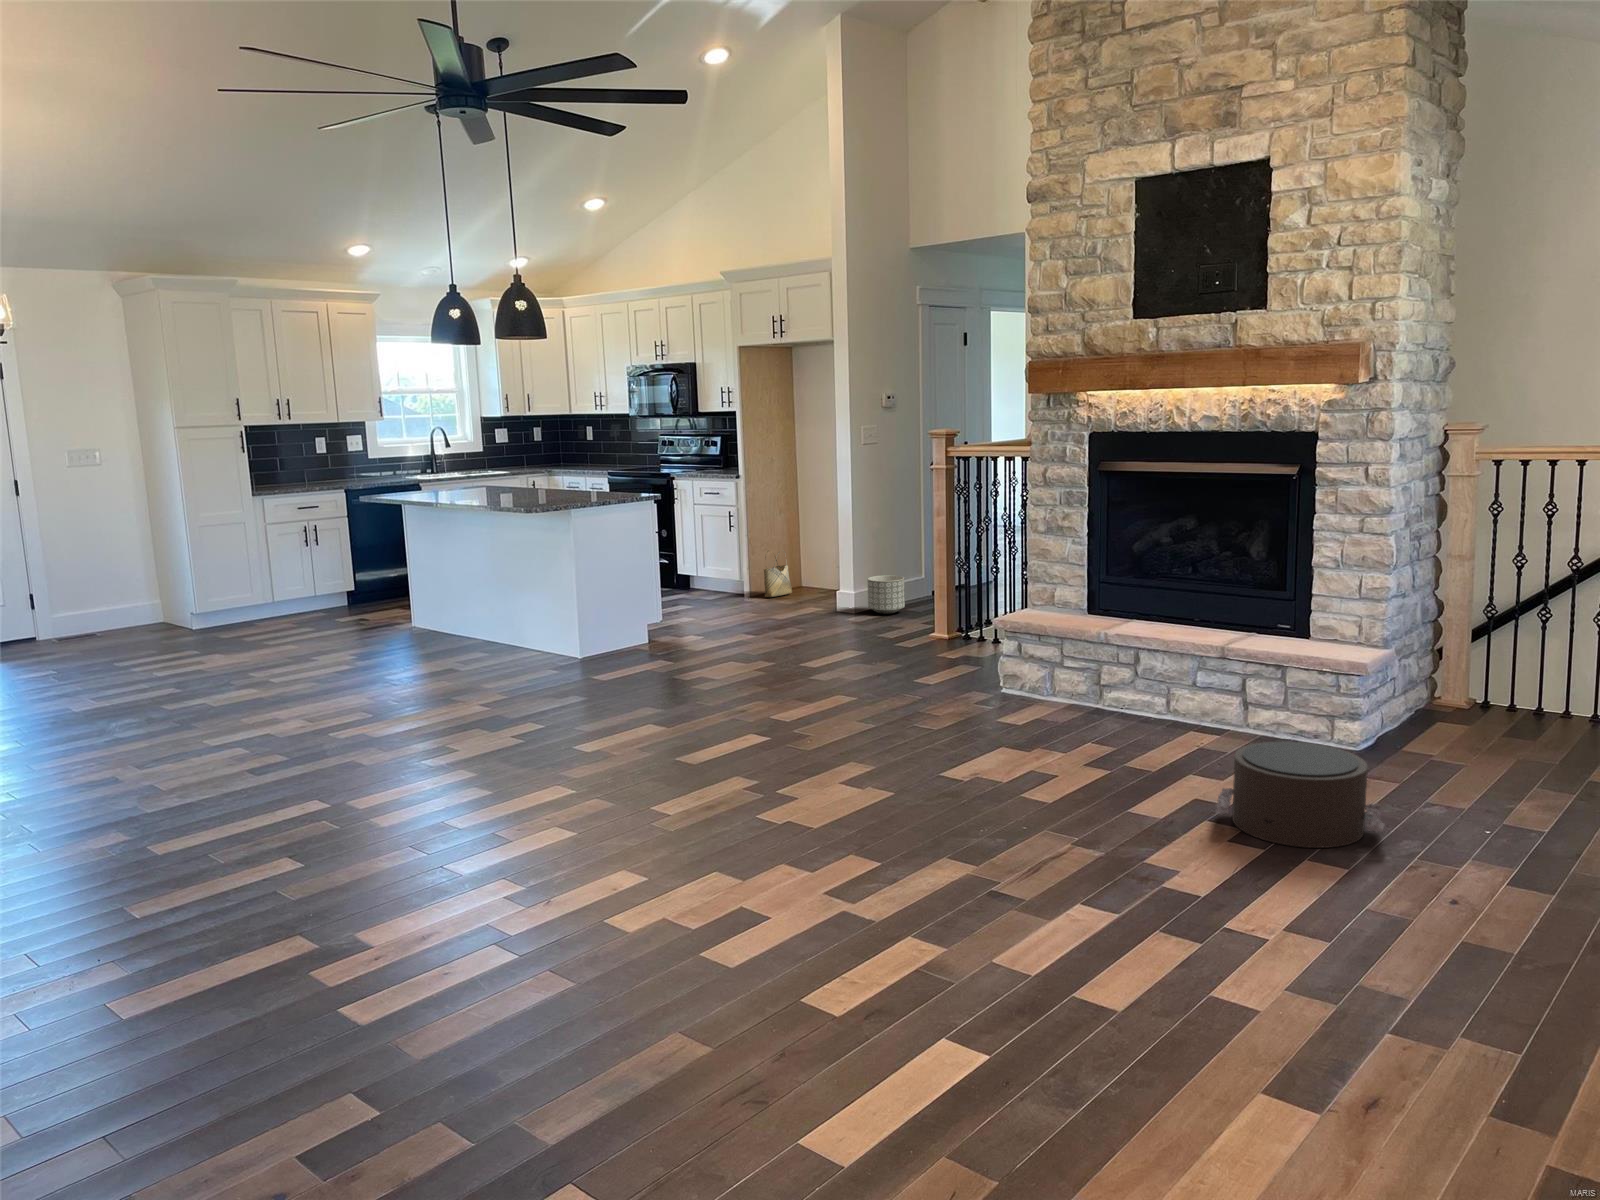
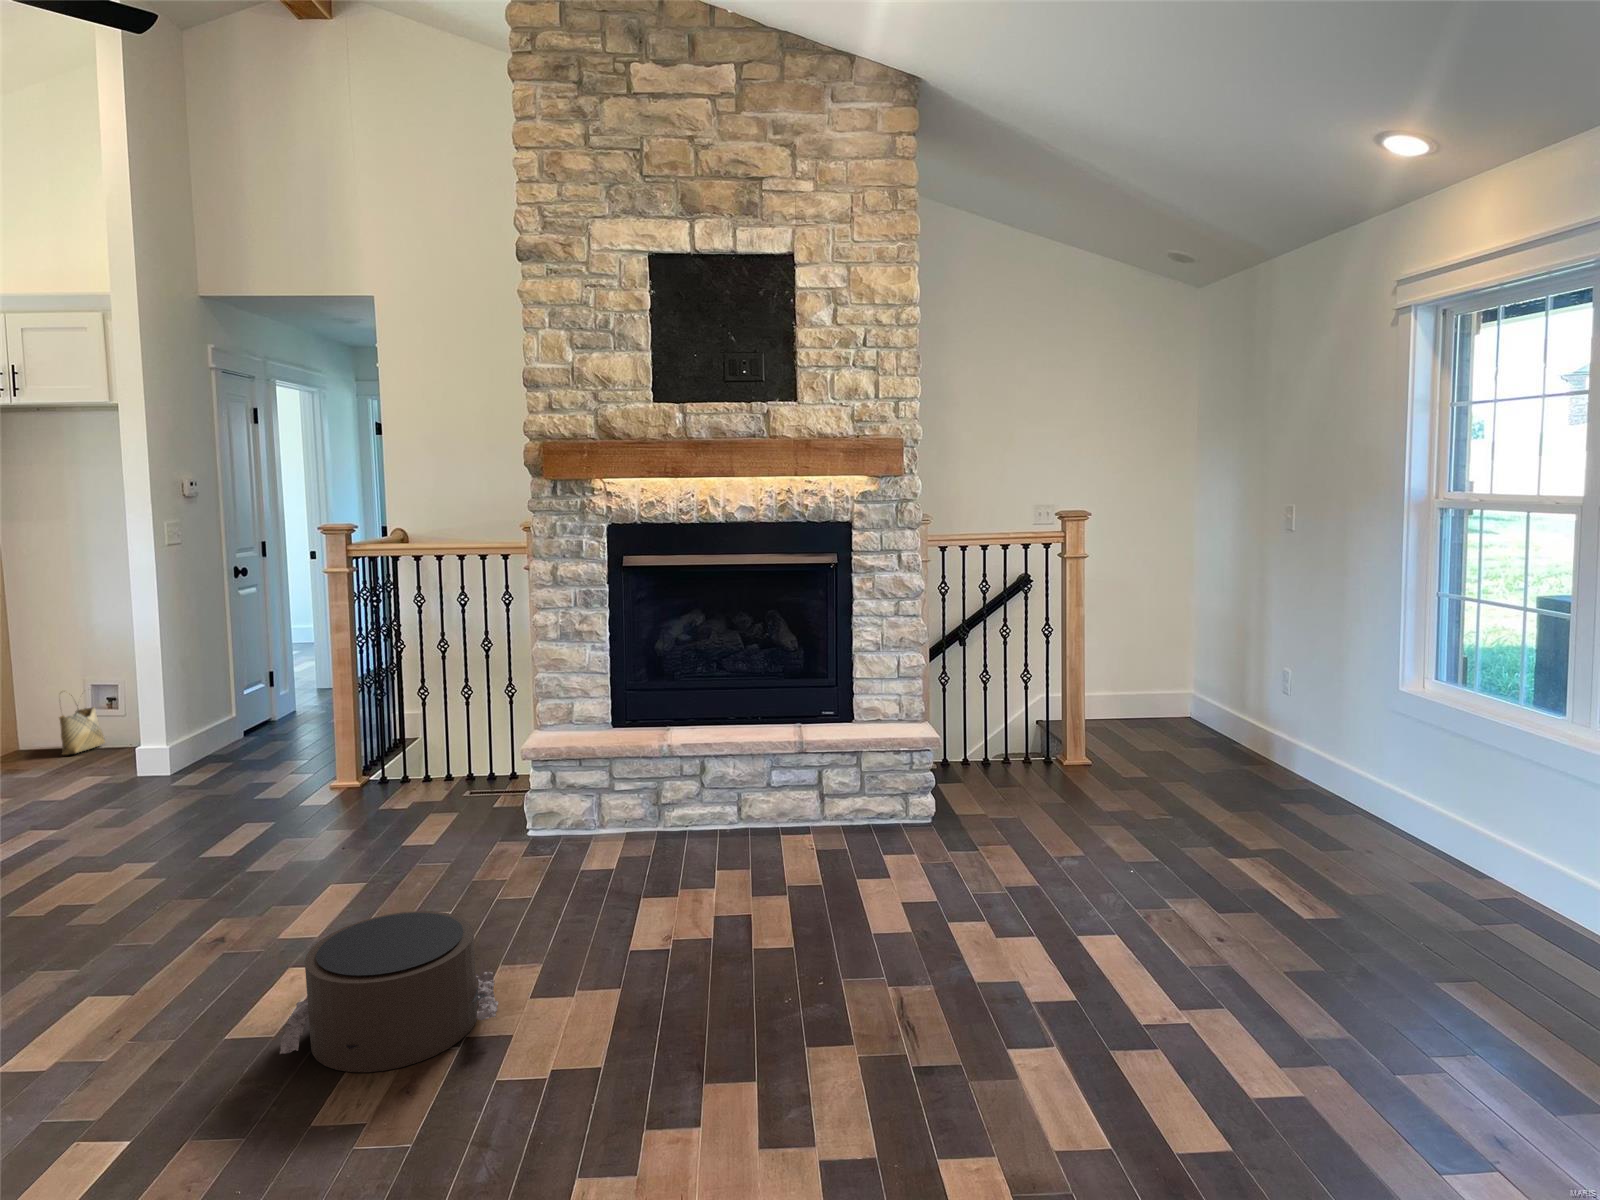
planter: present [867,575,905,614] -> none [245,705,300,755]
pouf: present [1216,741,1384,848] -> present [280,911,498,1072]

